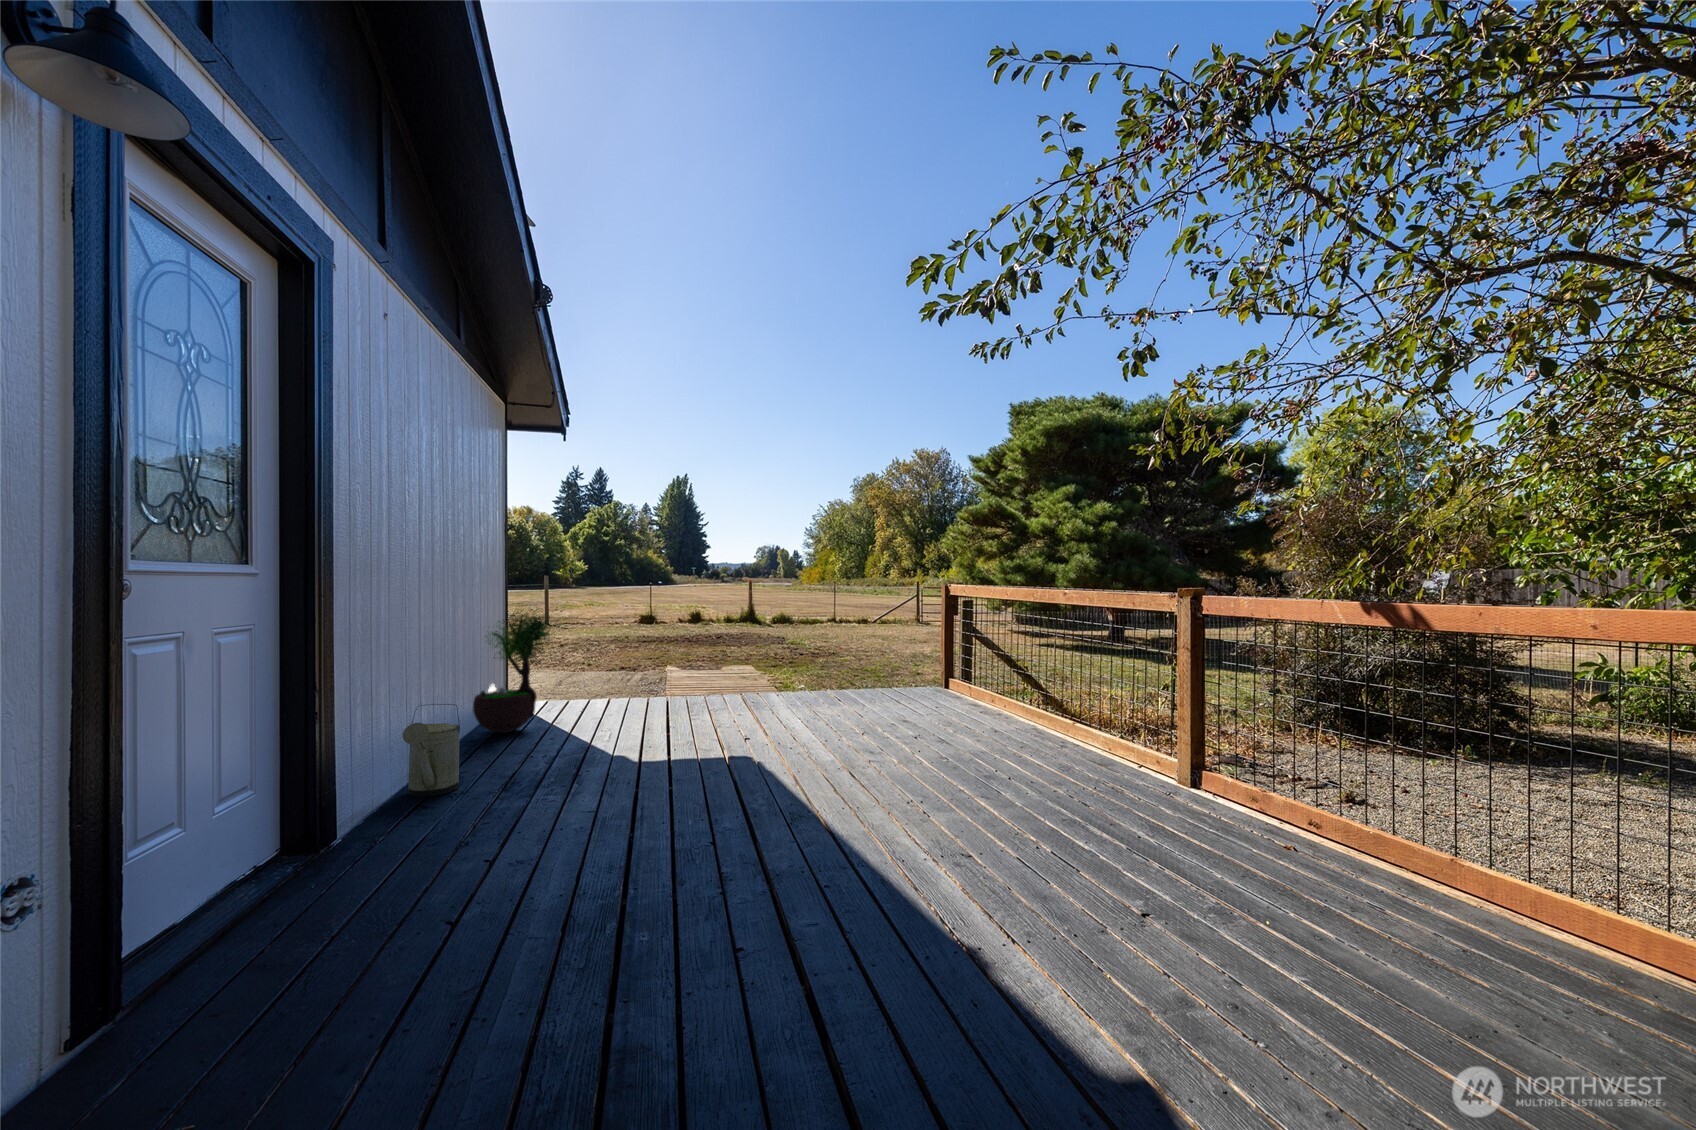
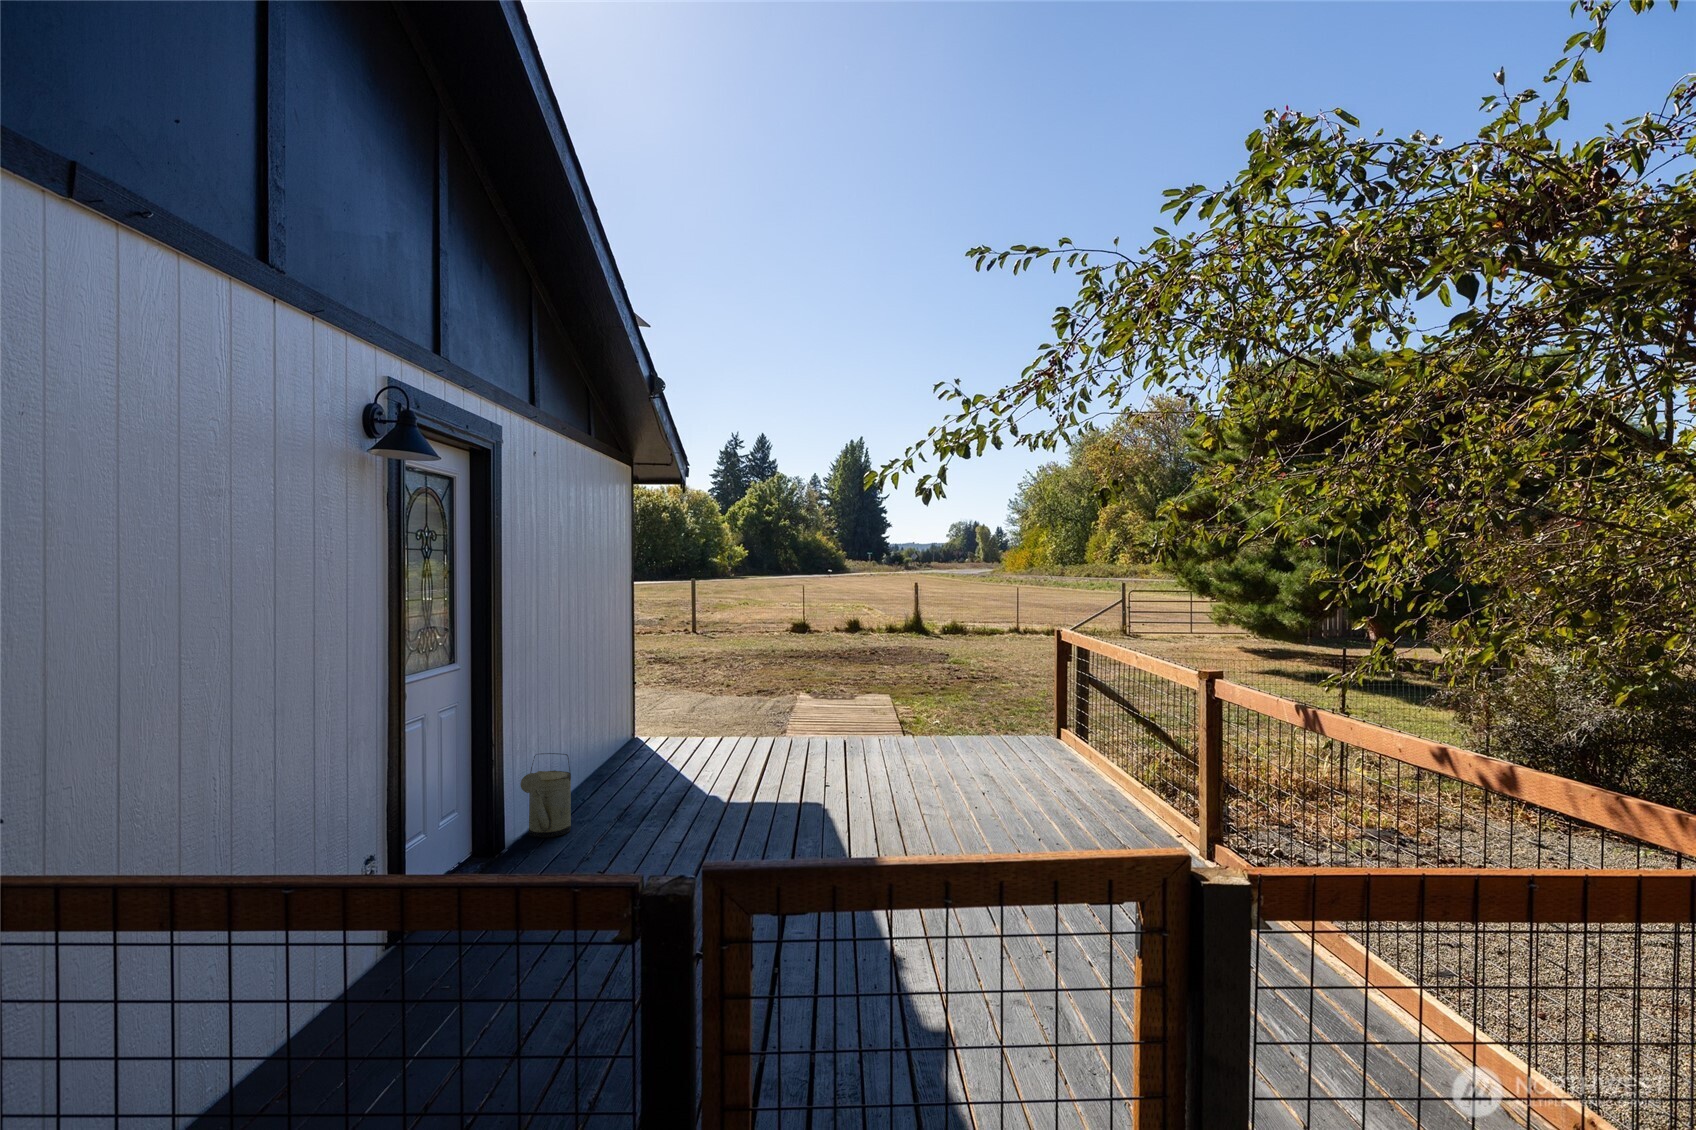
potted tree: present [473,608,555,733] -> none [593,644,667,772]

